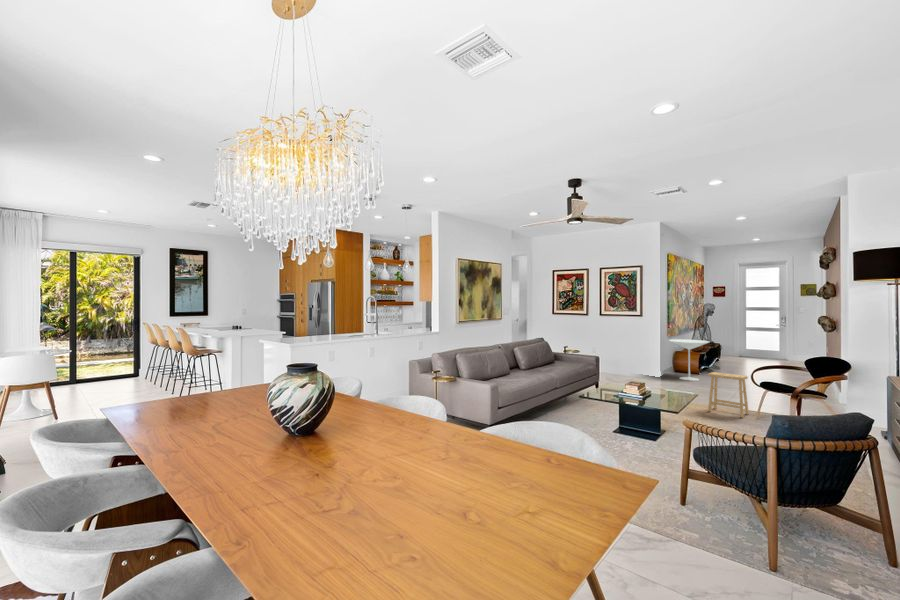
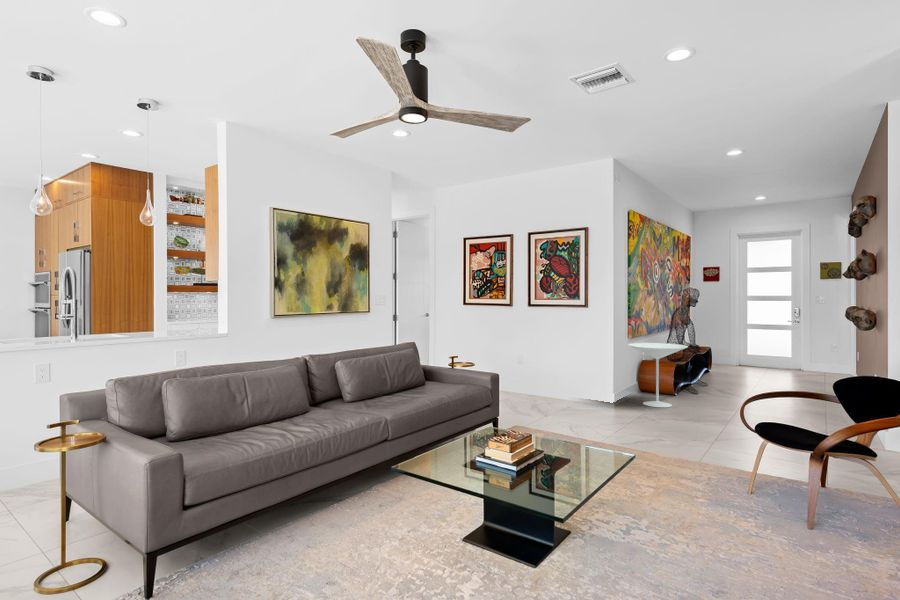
footstool: present [708,372,749,418] -> none [667,402,735,488]

